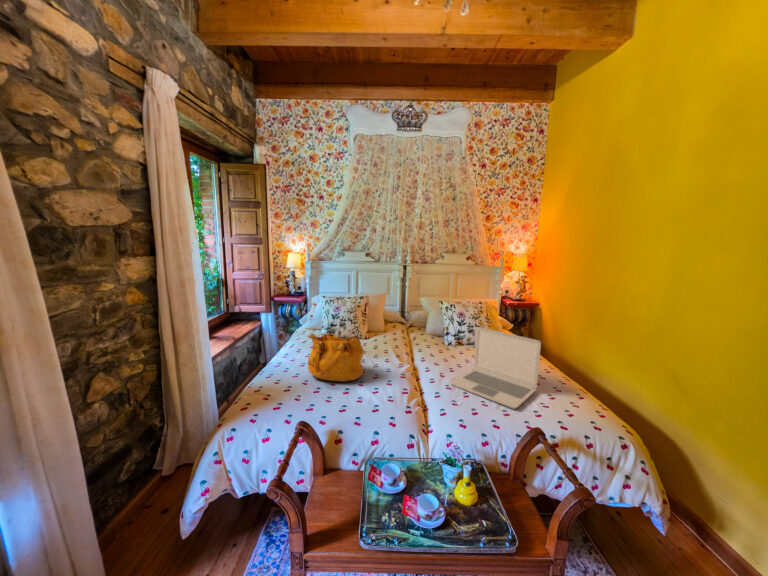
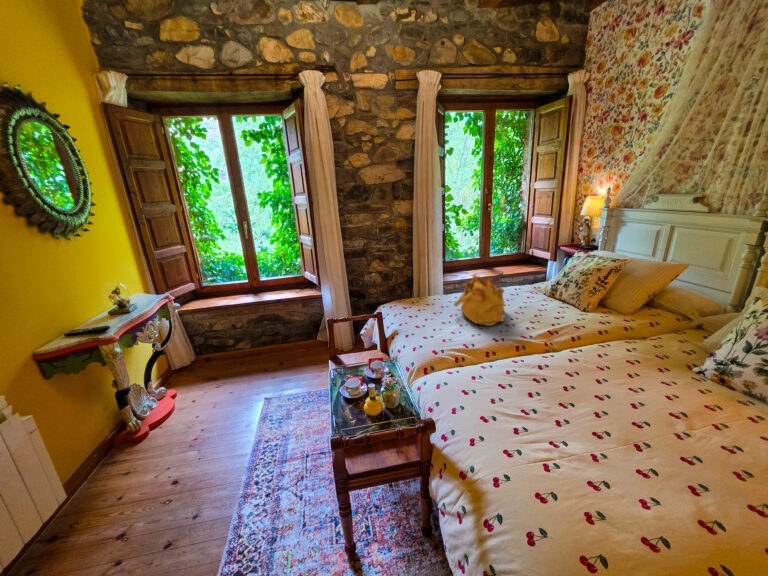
laptop: present [451,327,541,409] -> none [529,334,654,469]

